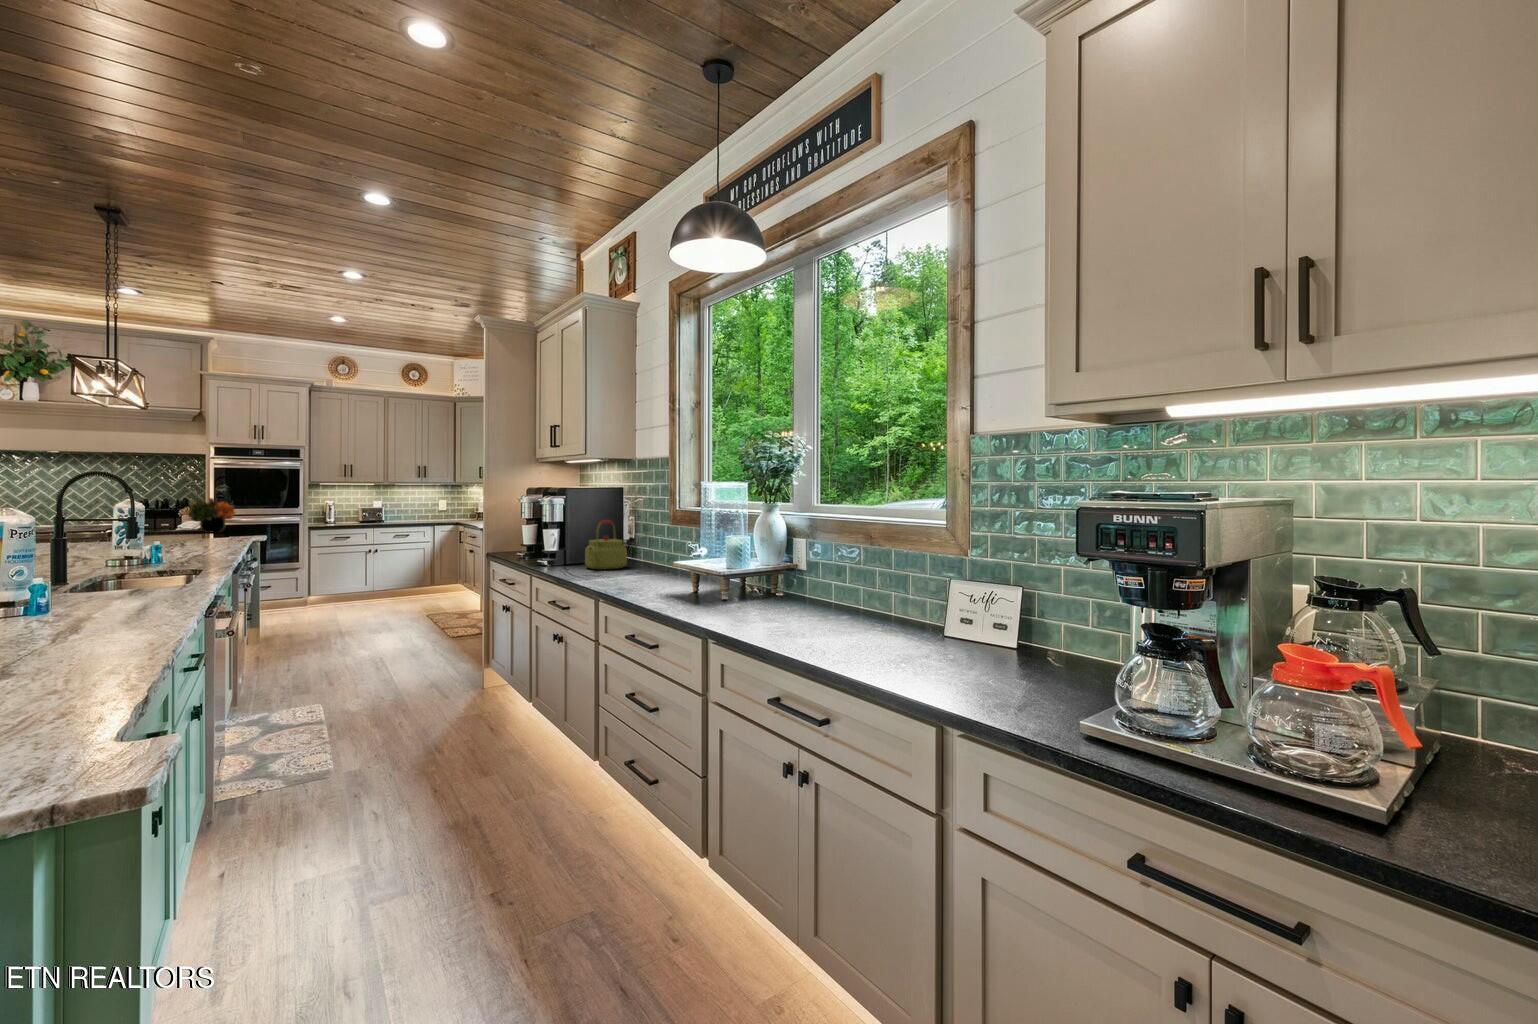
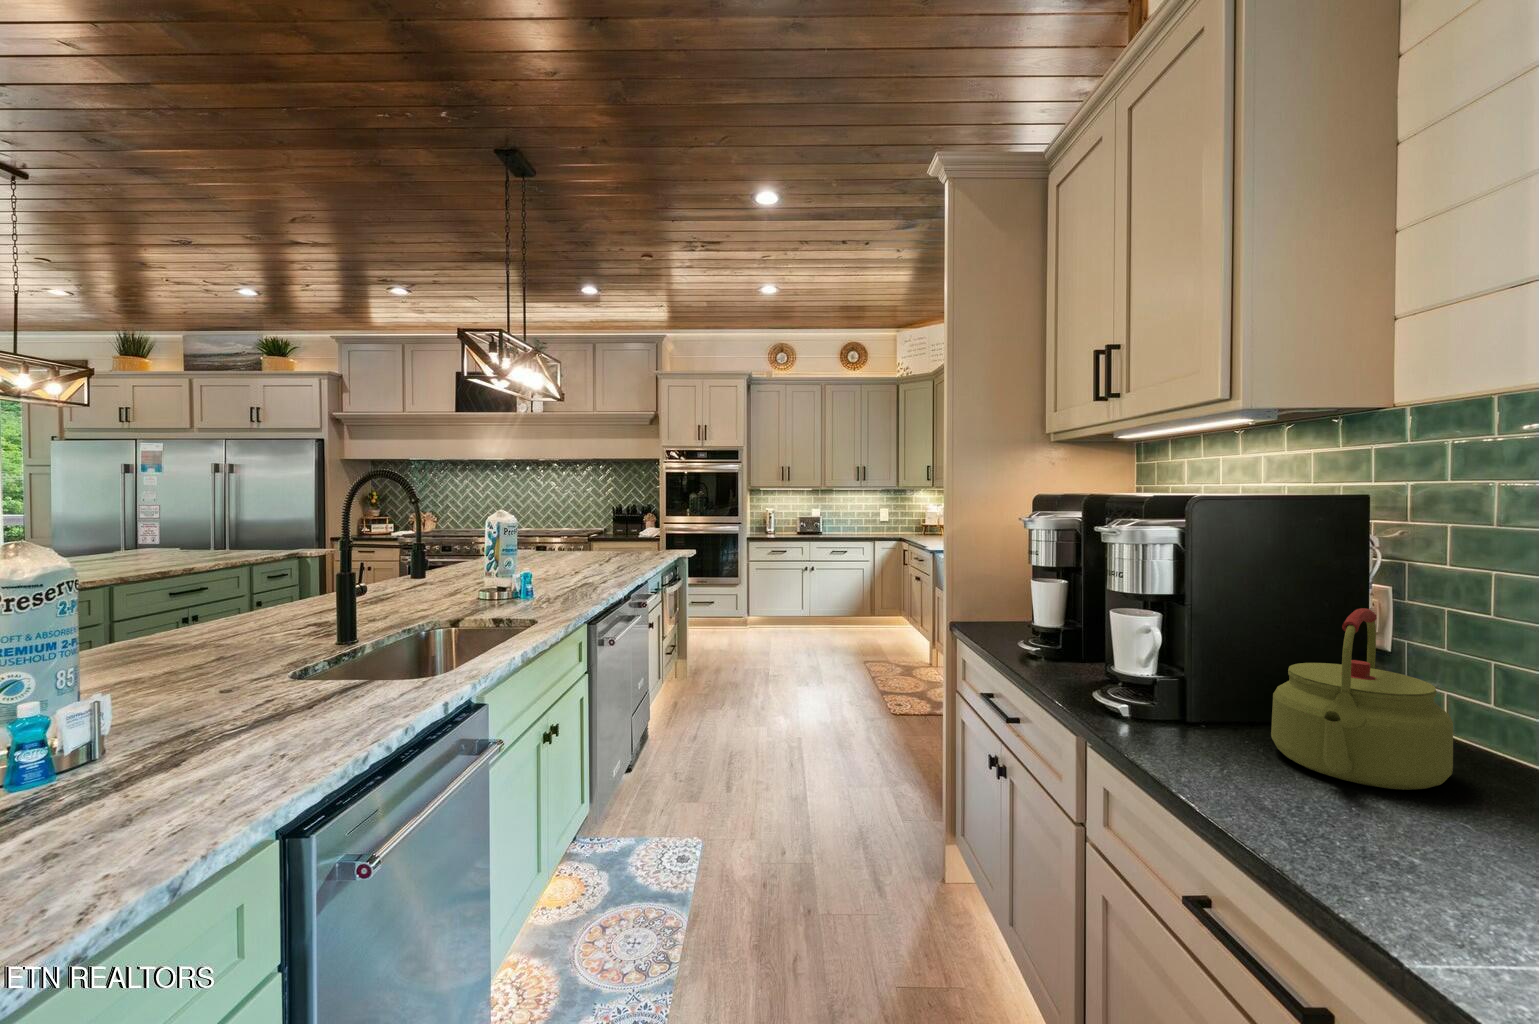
flower arrangement: present [188,498,236,533] -> none [635,506,678,544]

